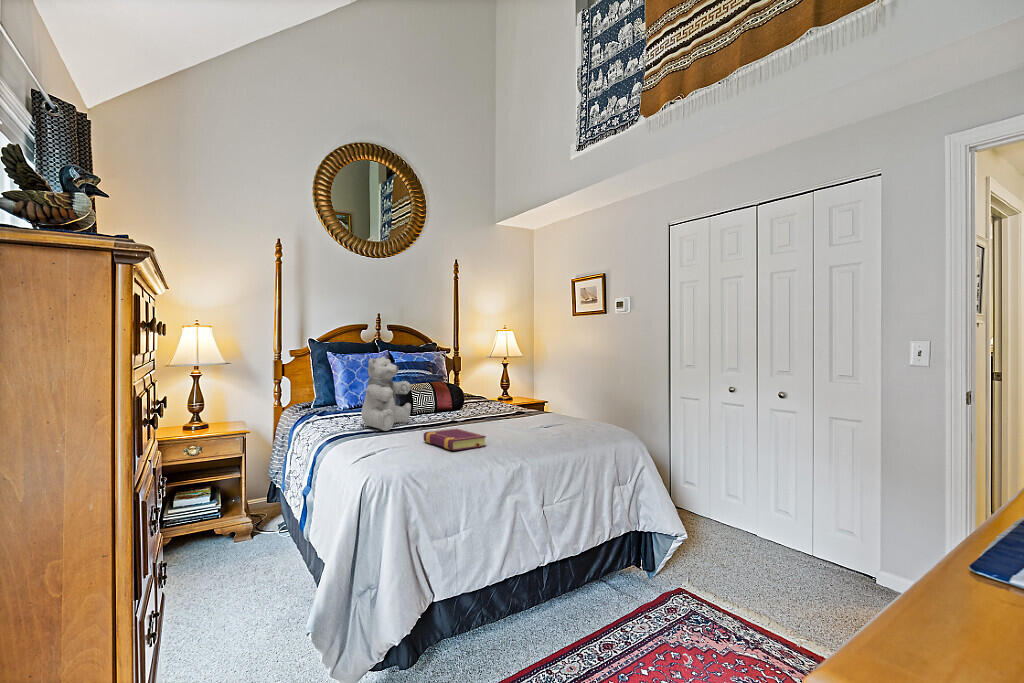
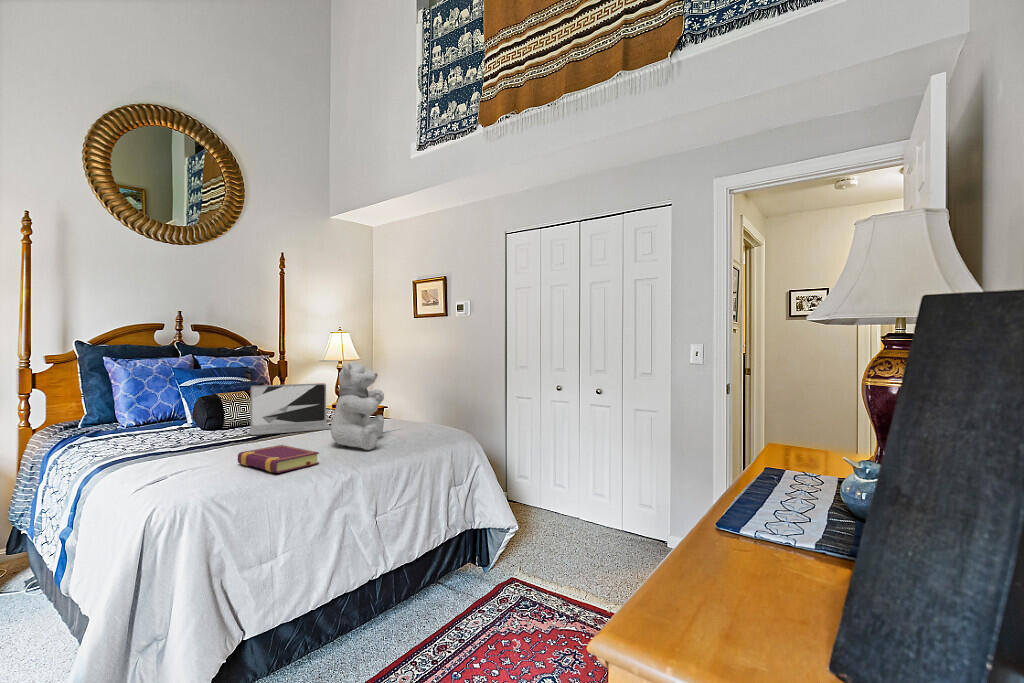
teddy bear: present [361,357,411,431] -> present [331,362,384,450]
laptop: none [432,378,498,420] -> present [250,383,331,435]

